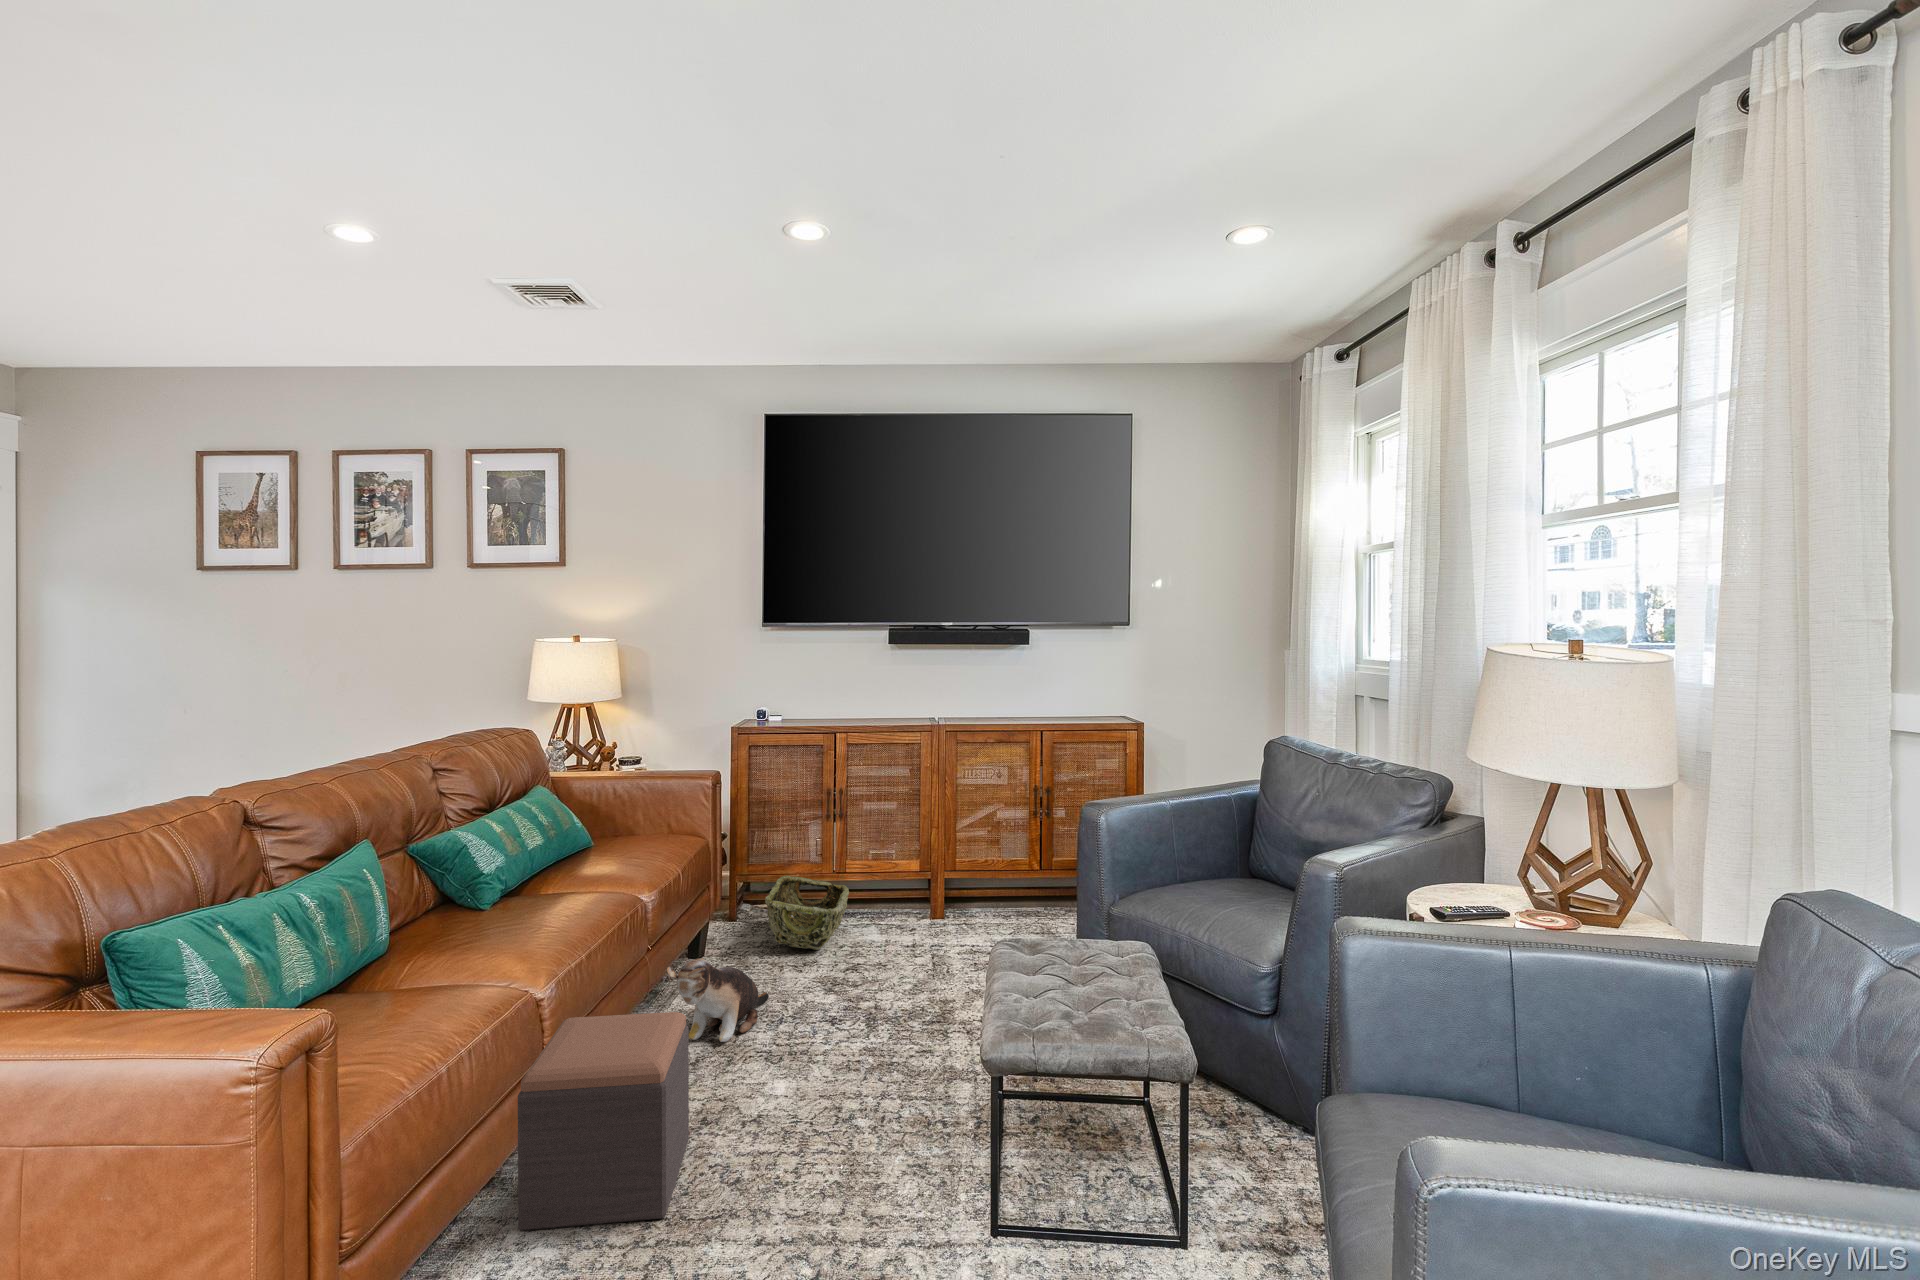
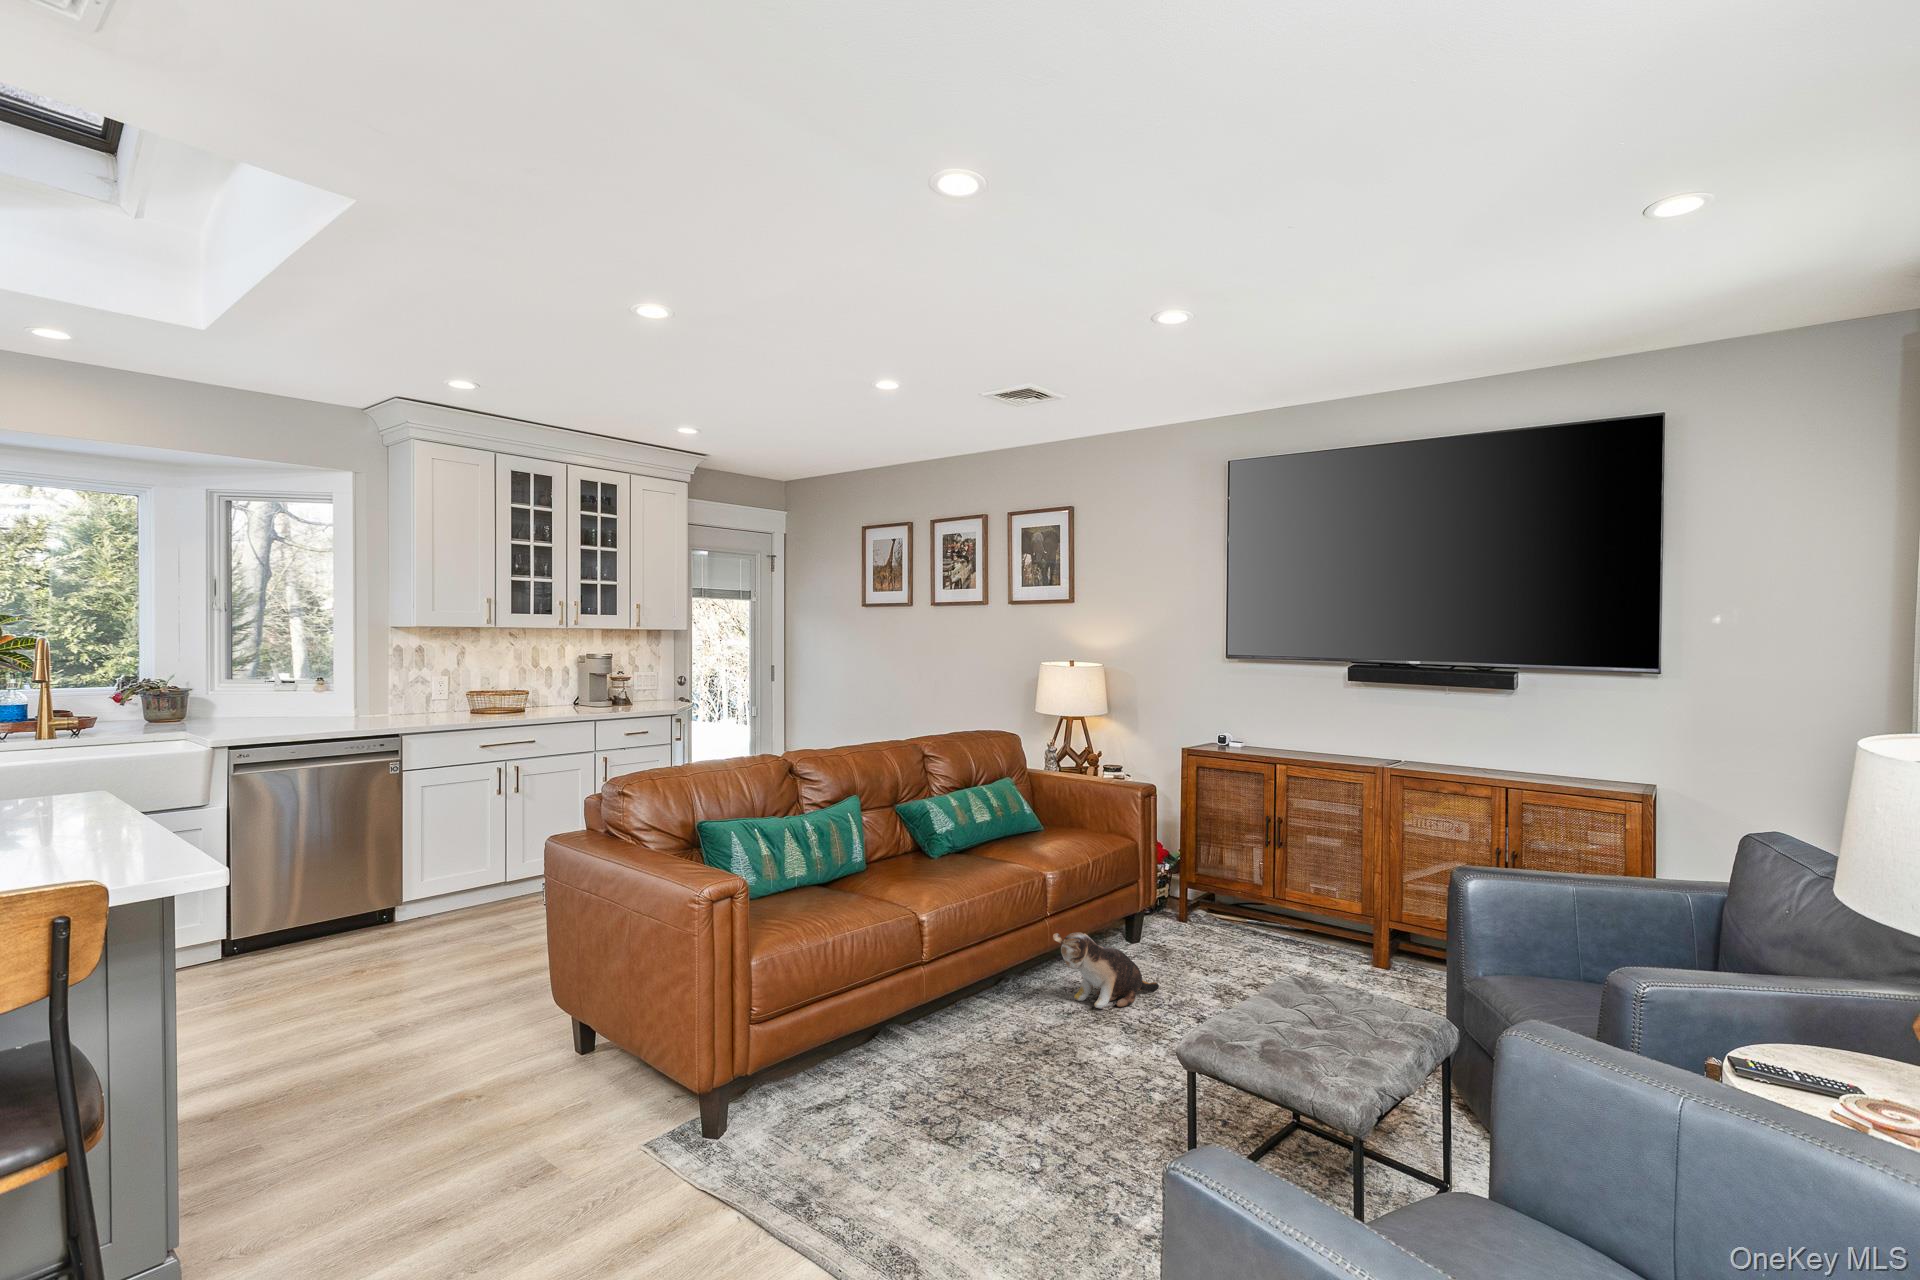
woven basket: present [765,876,849,950] -> none [1187,891,1285,964]
footstool: present [518,1012,689,1230] -> none [892,942,1025,1098]

